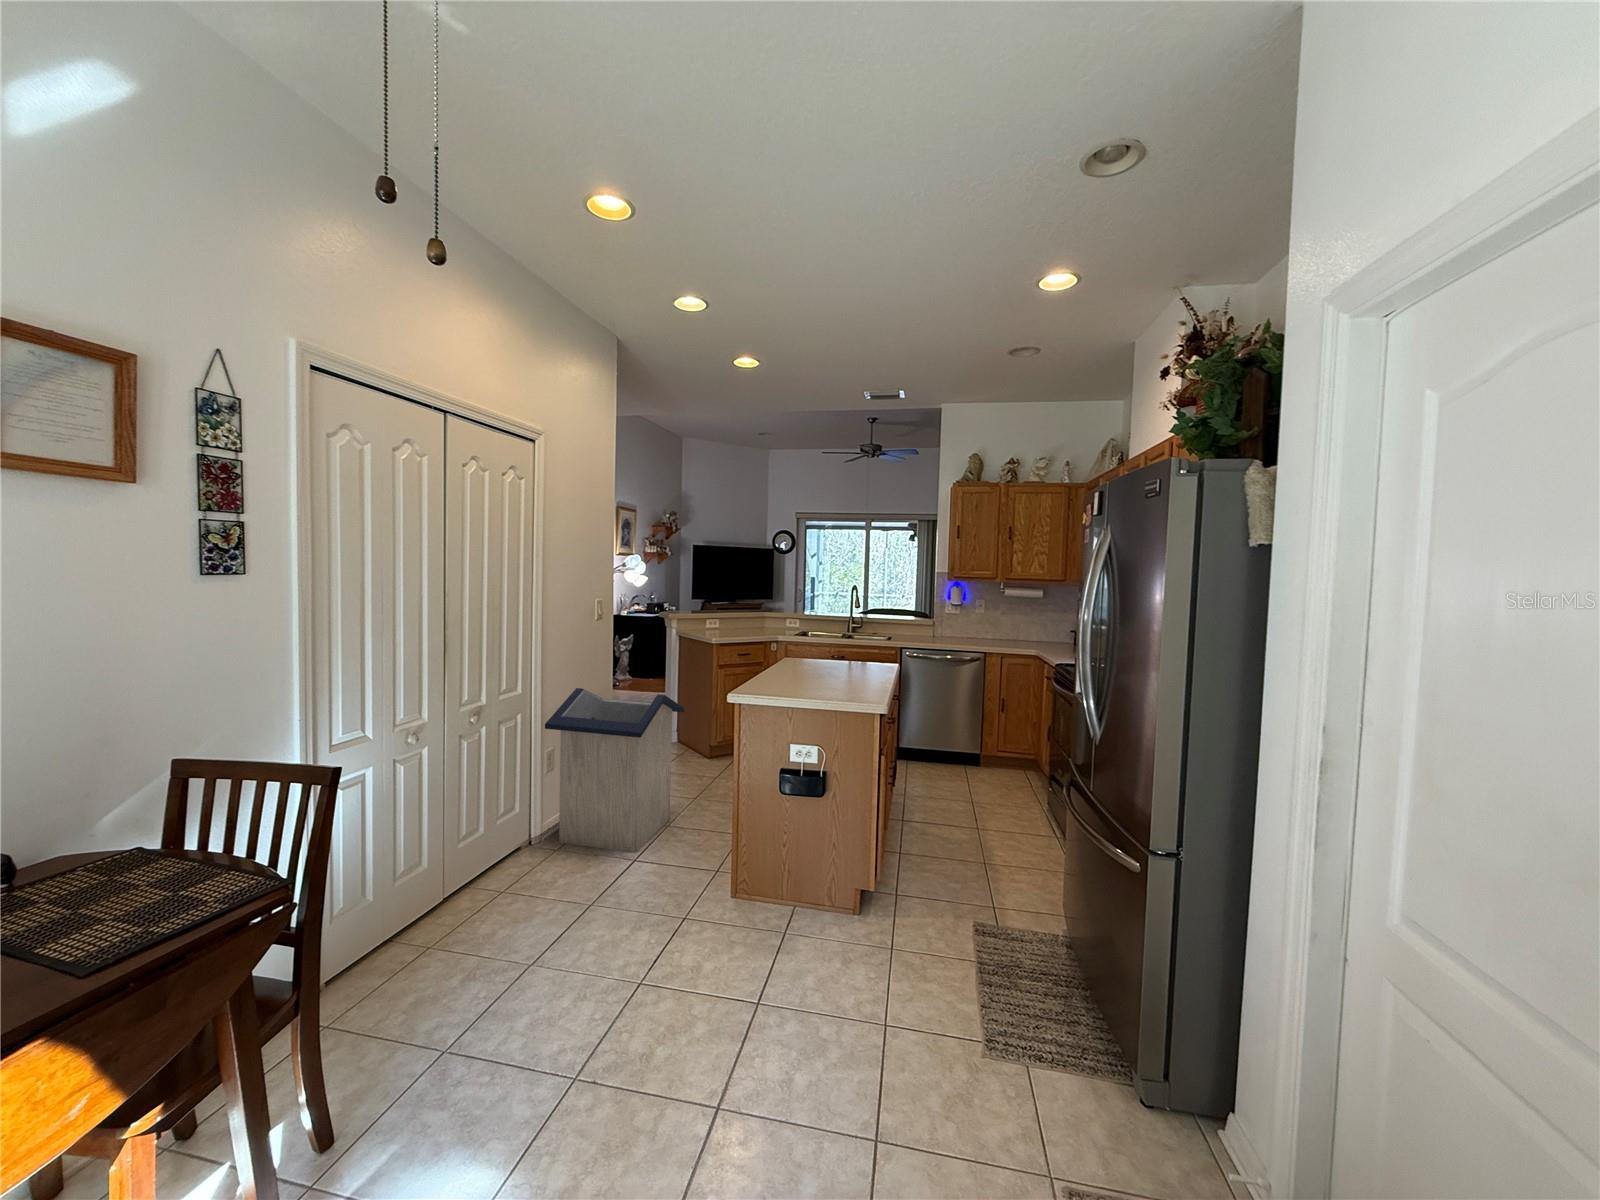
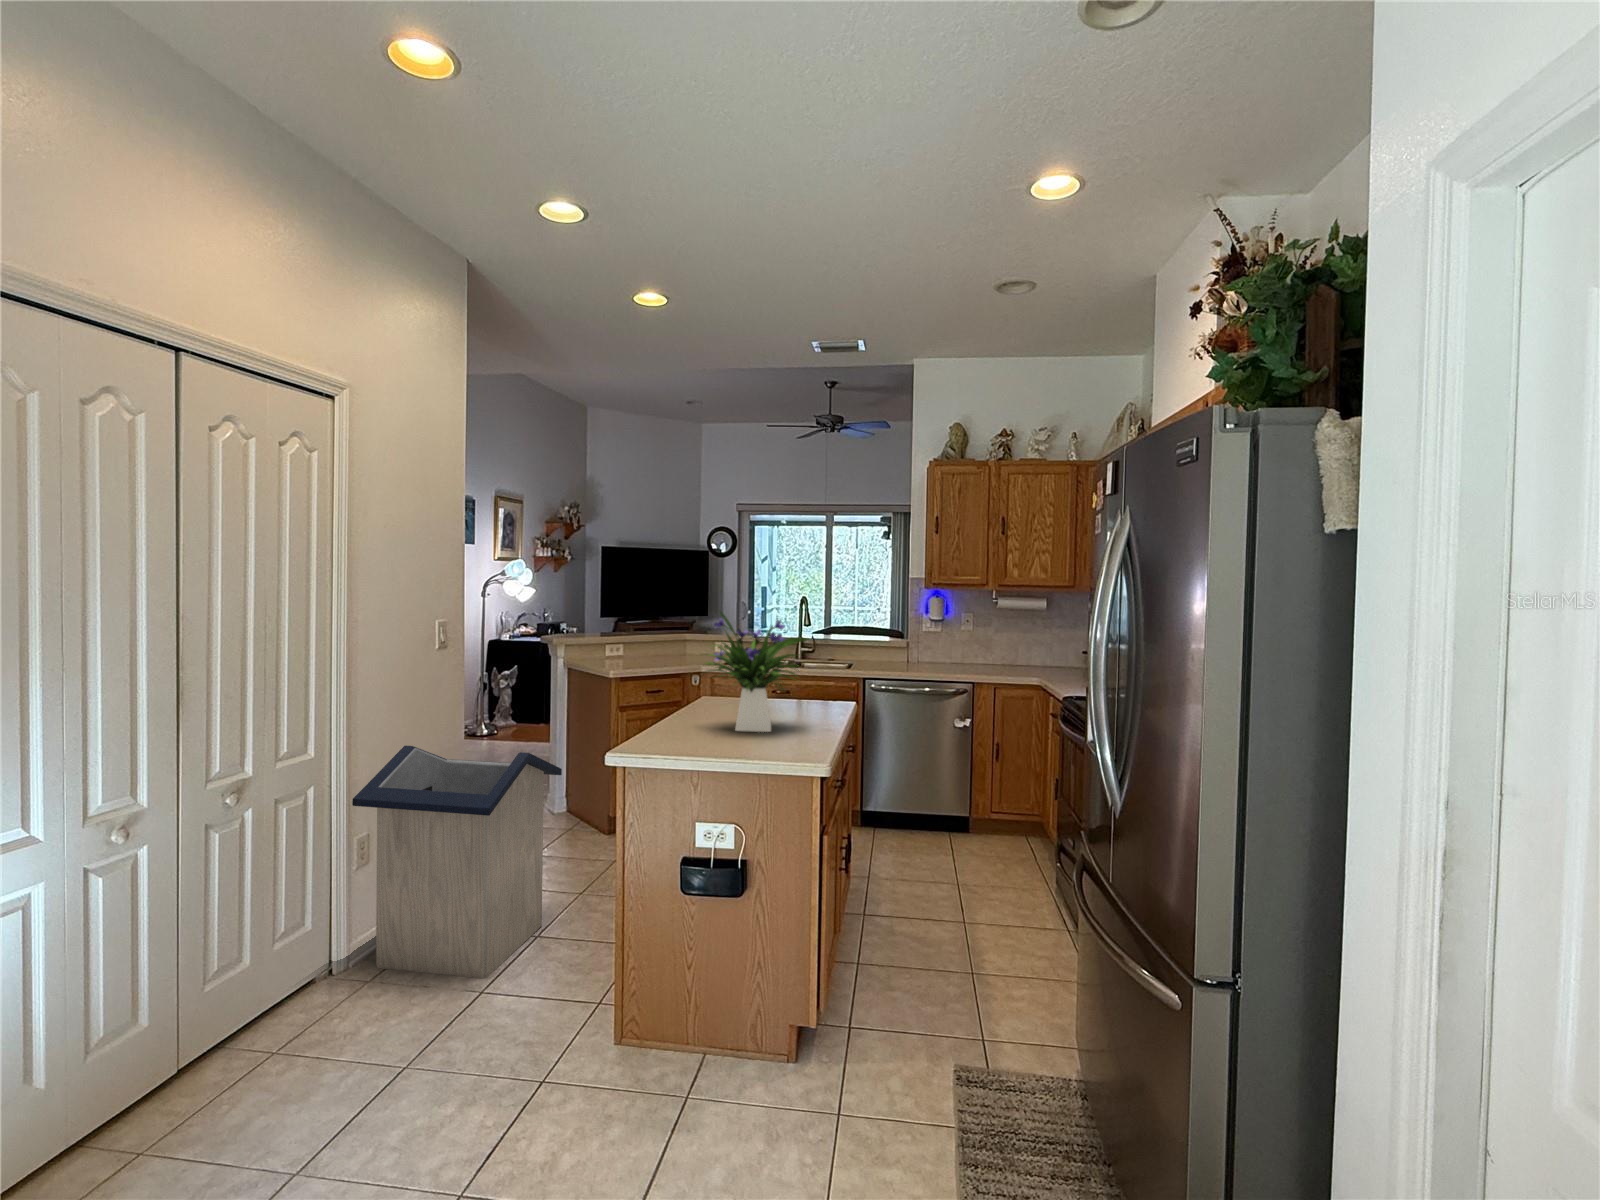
flower arrangement: none [789,594,871,683] -> present [703,611,808,732]

